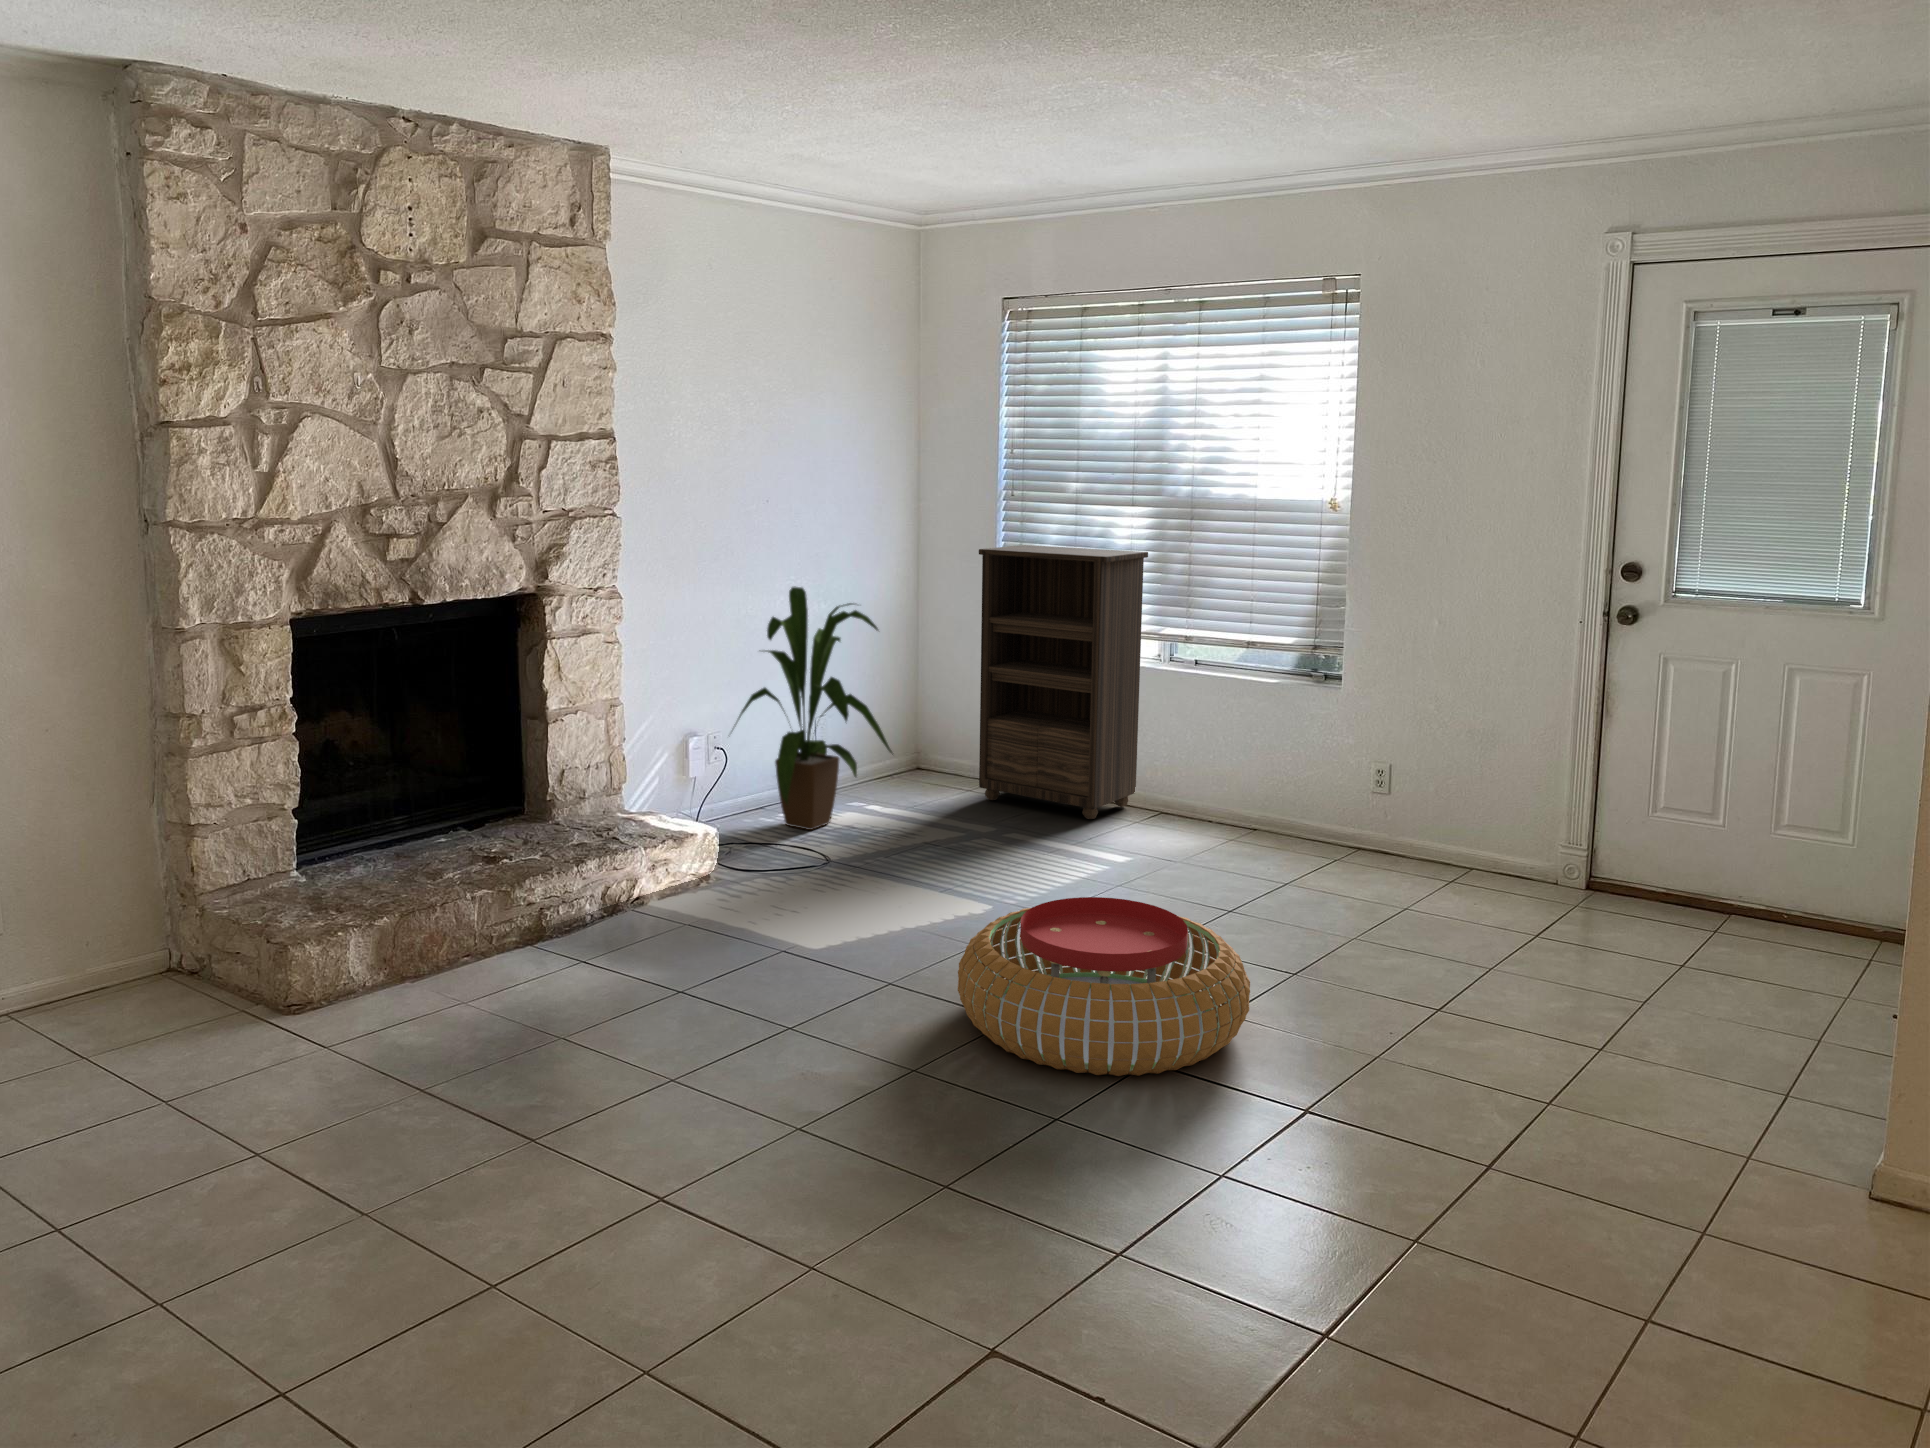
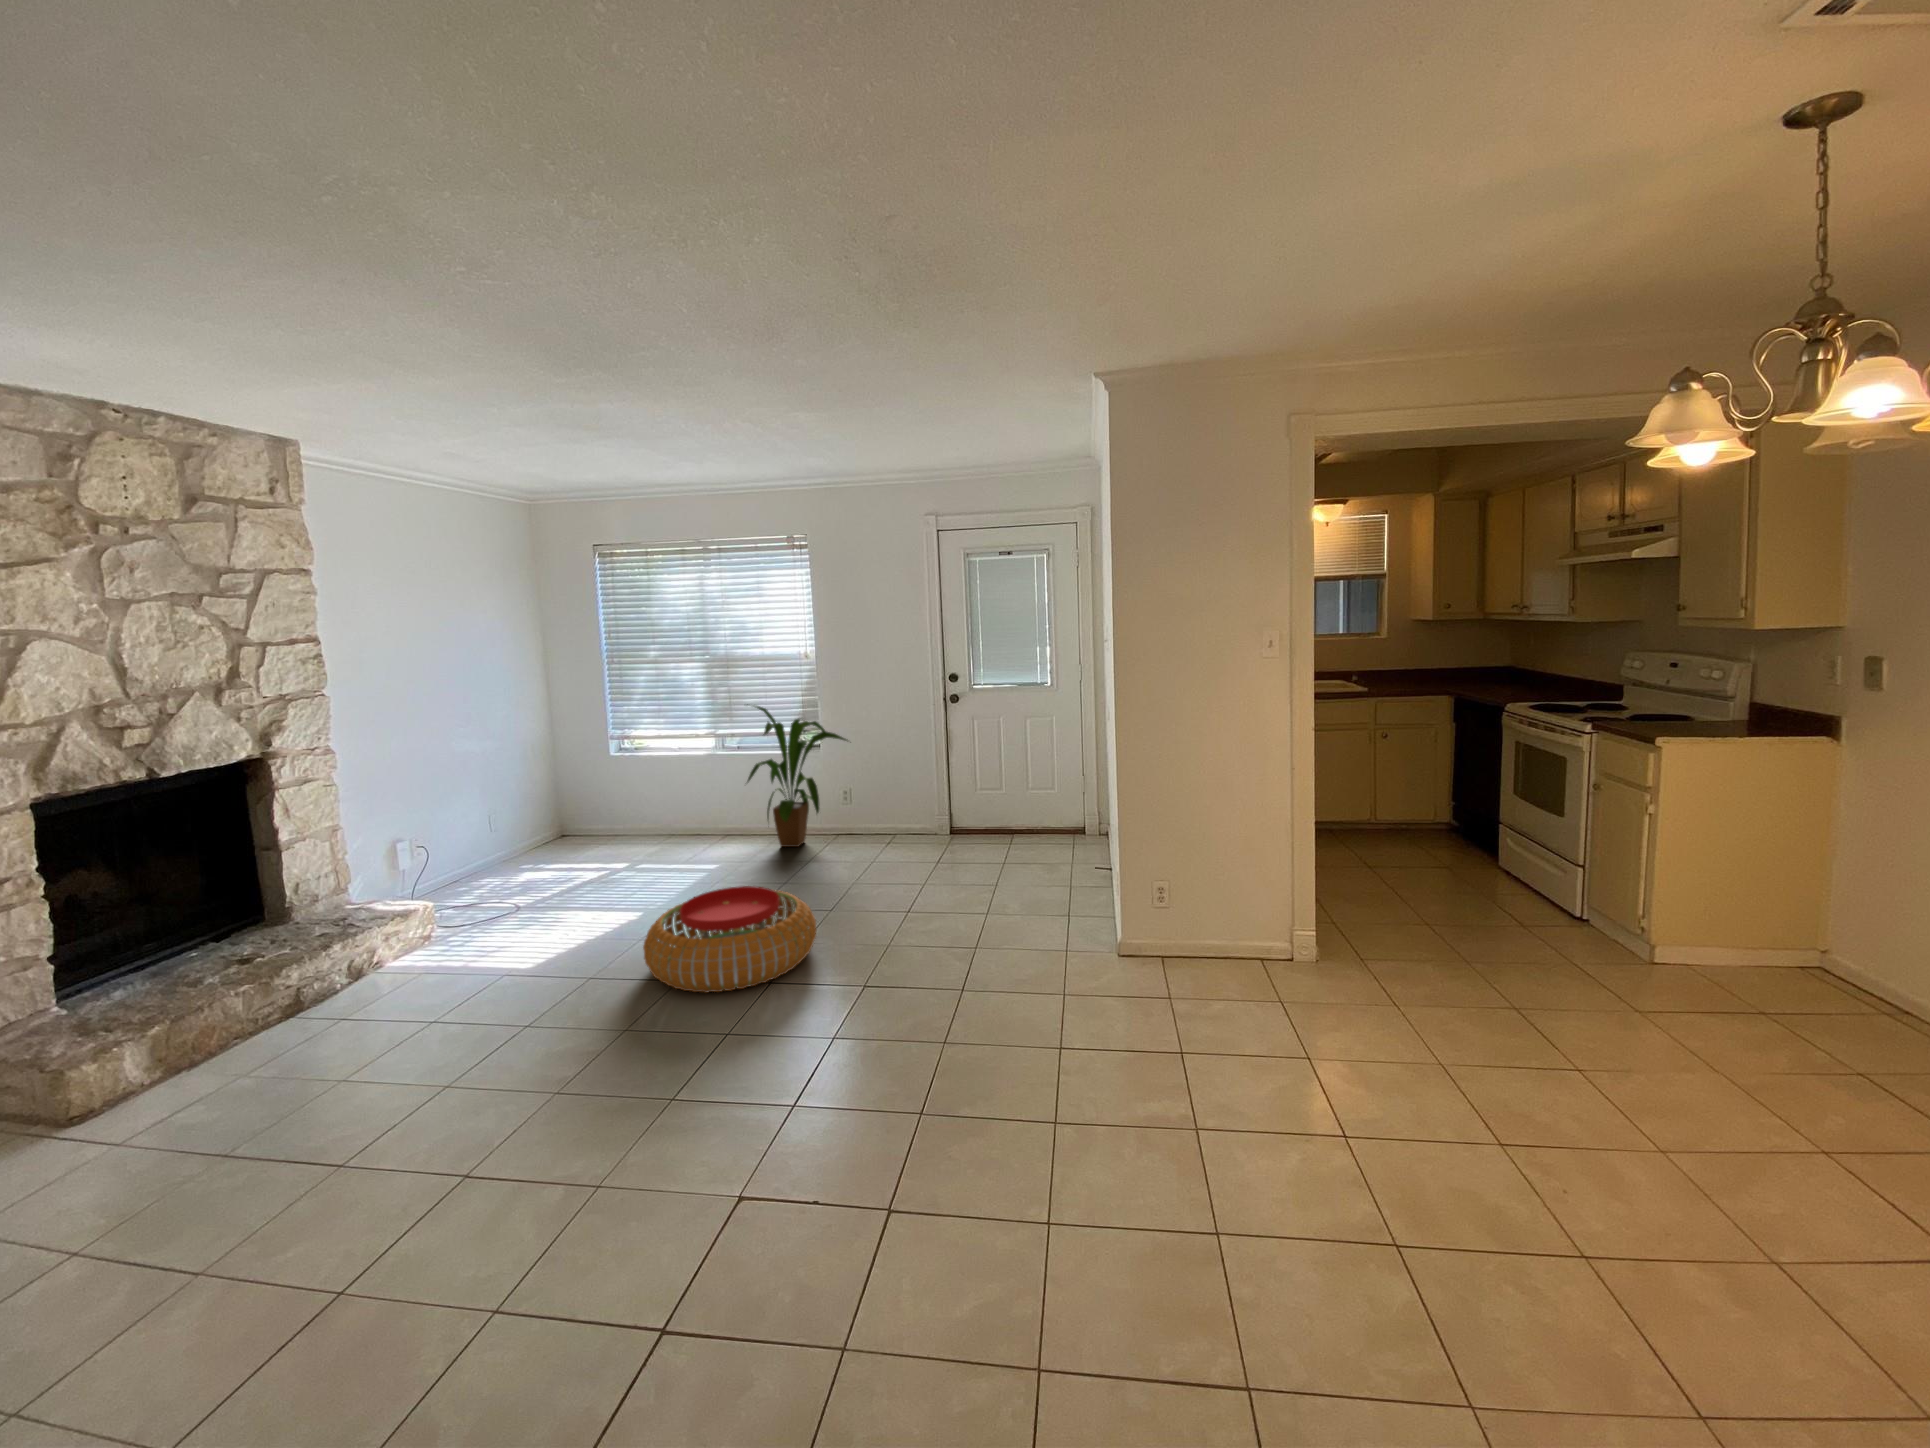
bookshelf: present [979,545,1148,819] -> none [597,687,711,848]
house plant: present [735,586,893,830] -> present [747,704,847,847]

